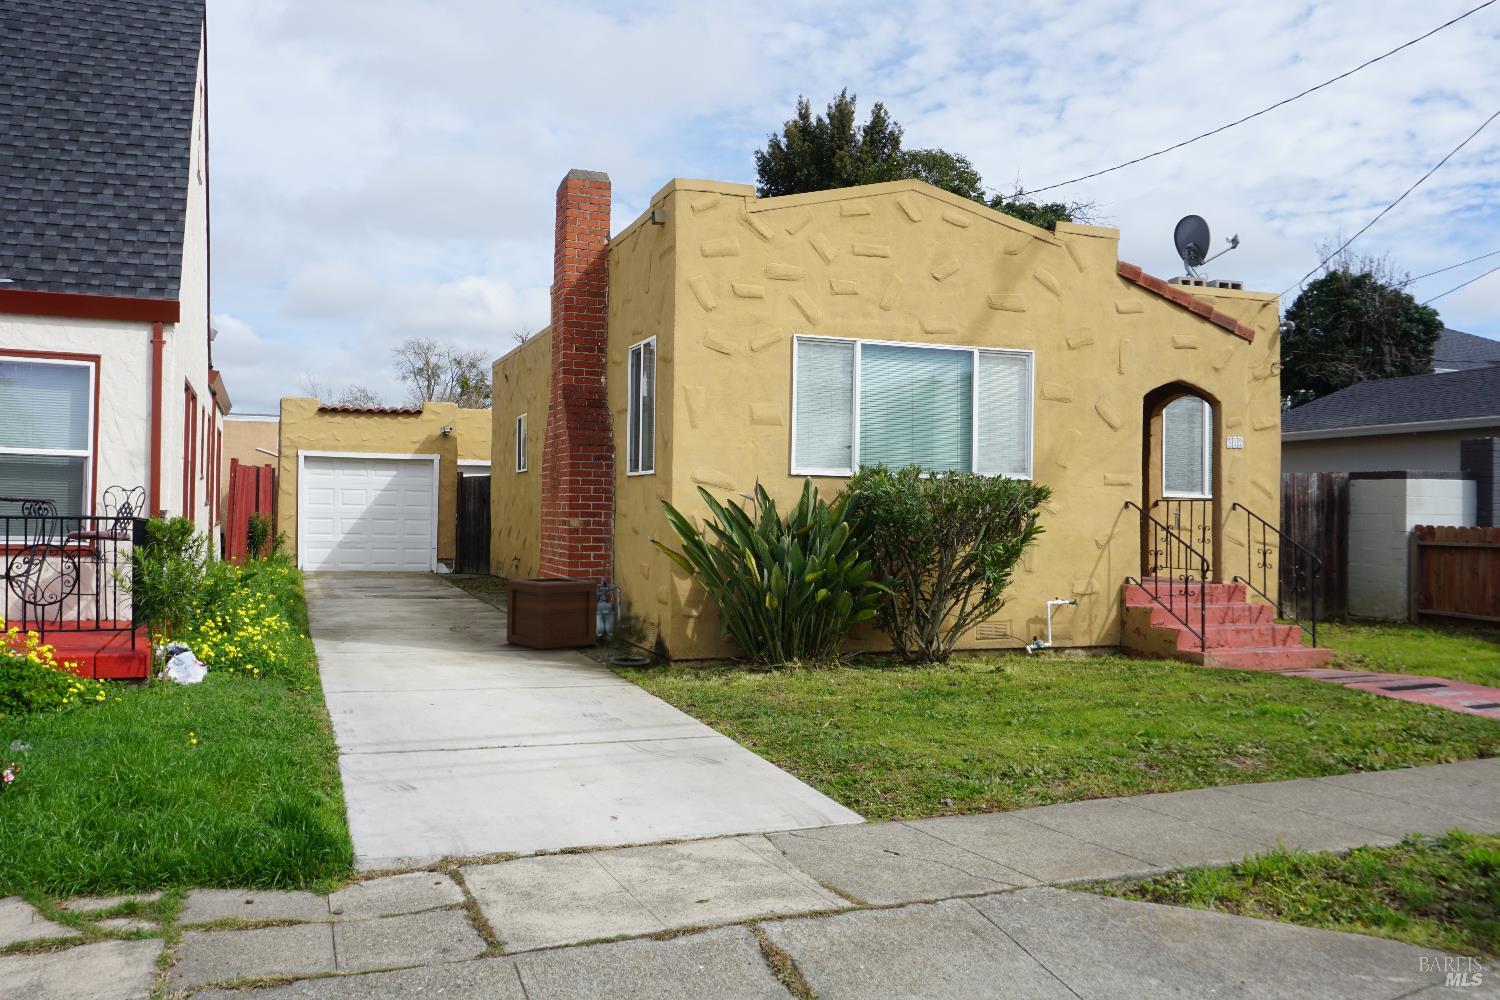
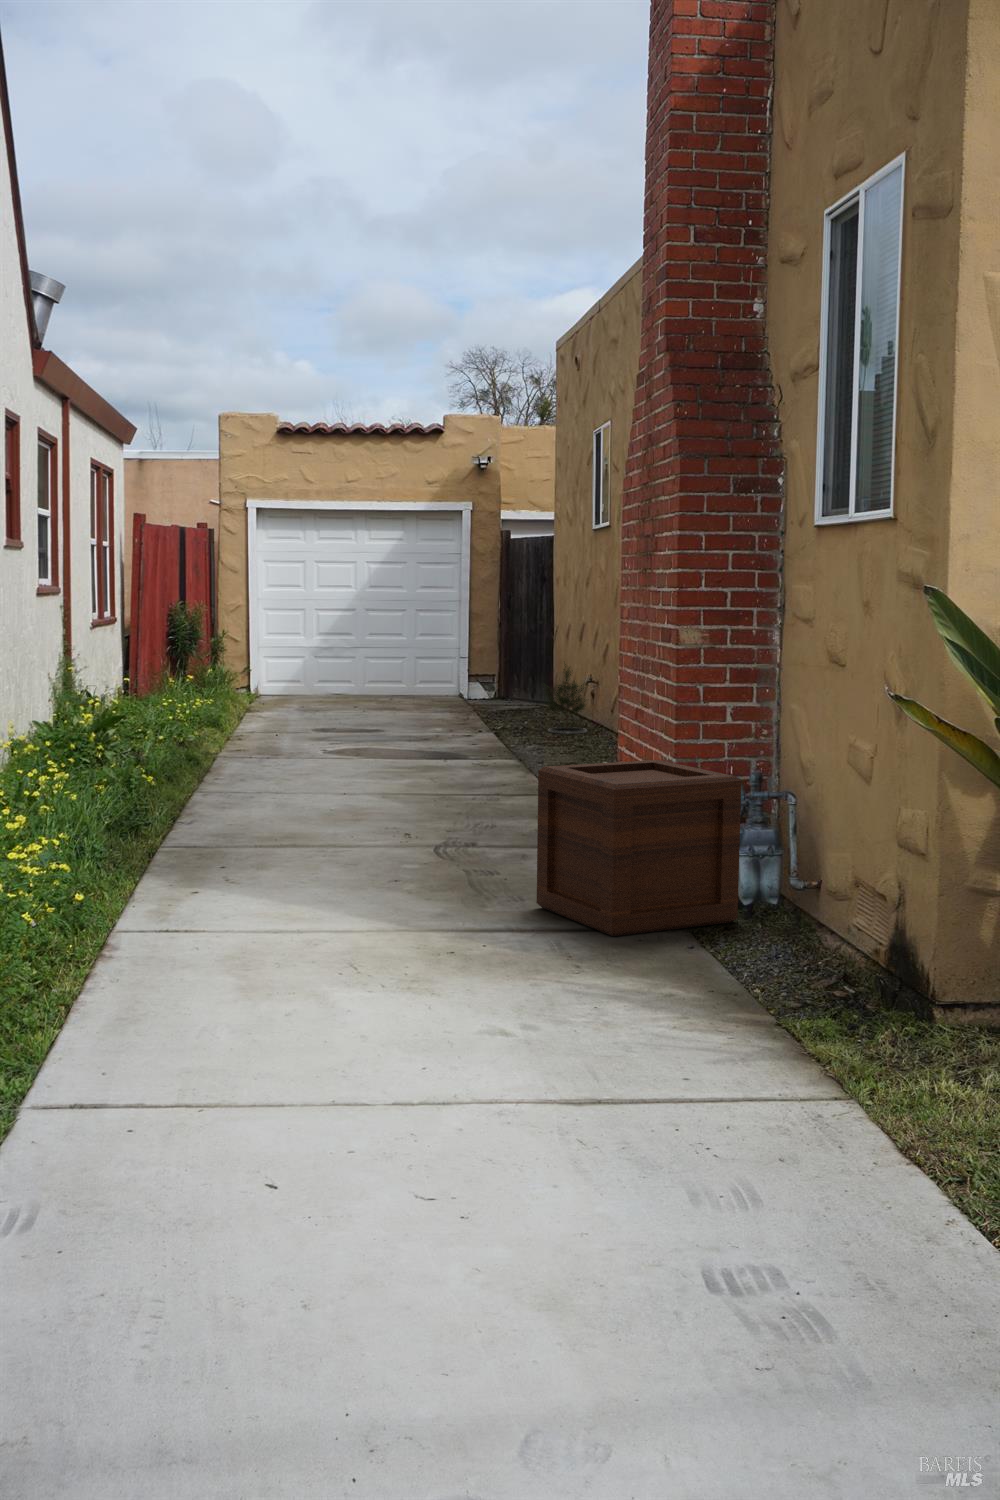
potted tree: present [606,595,649,665] -> present [545,664,587,734]

